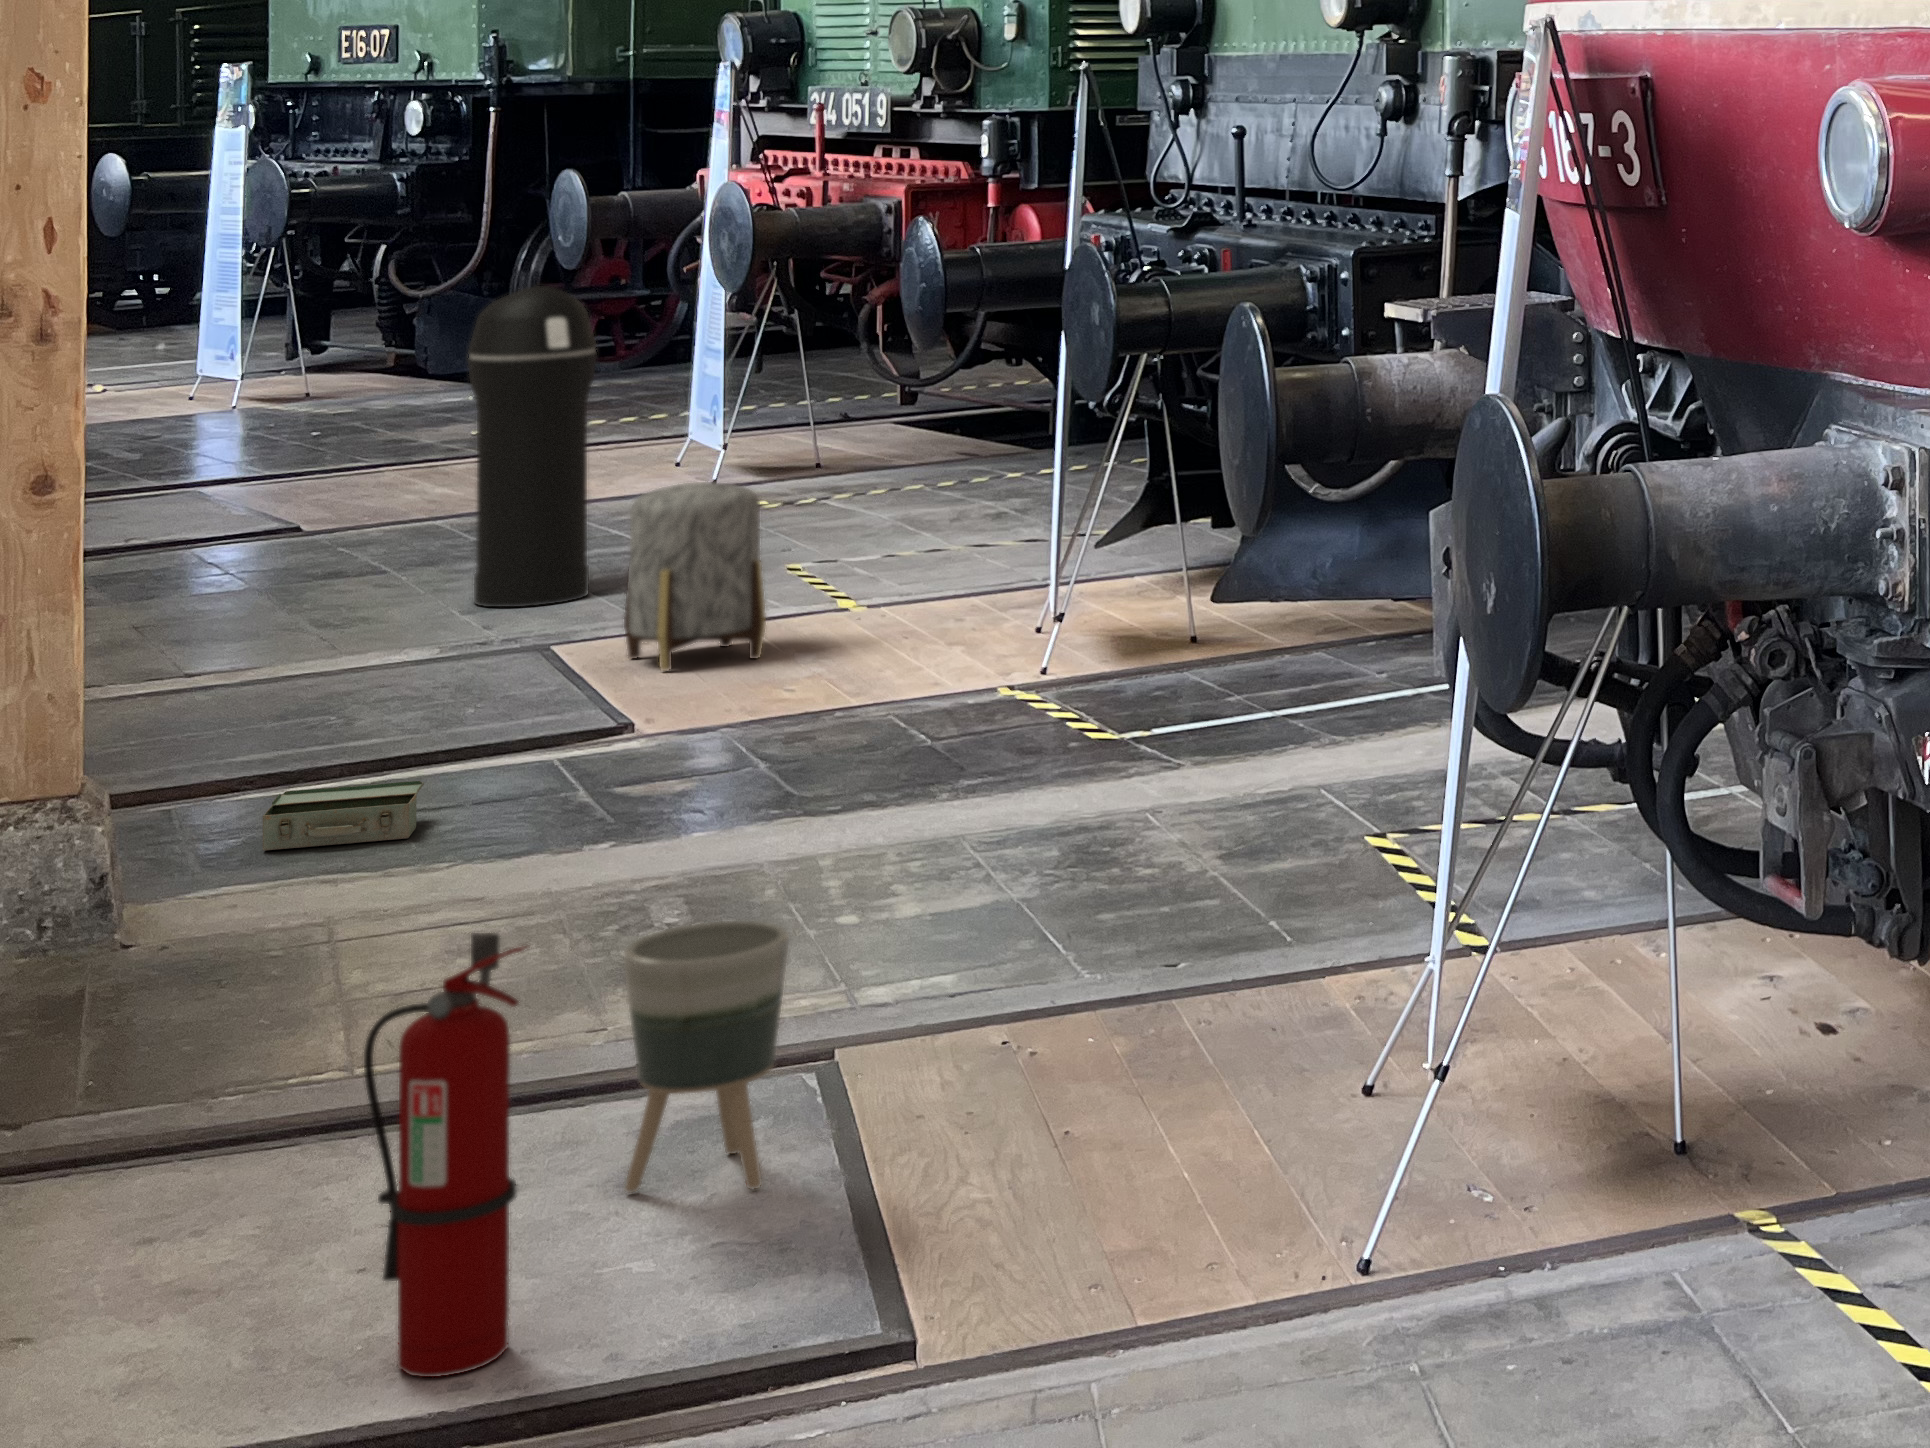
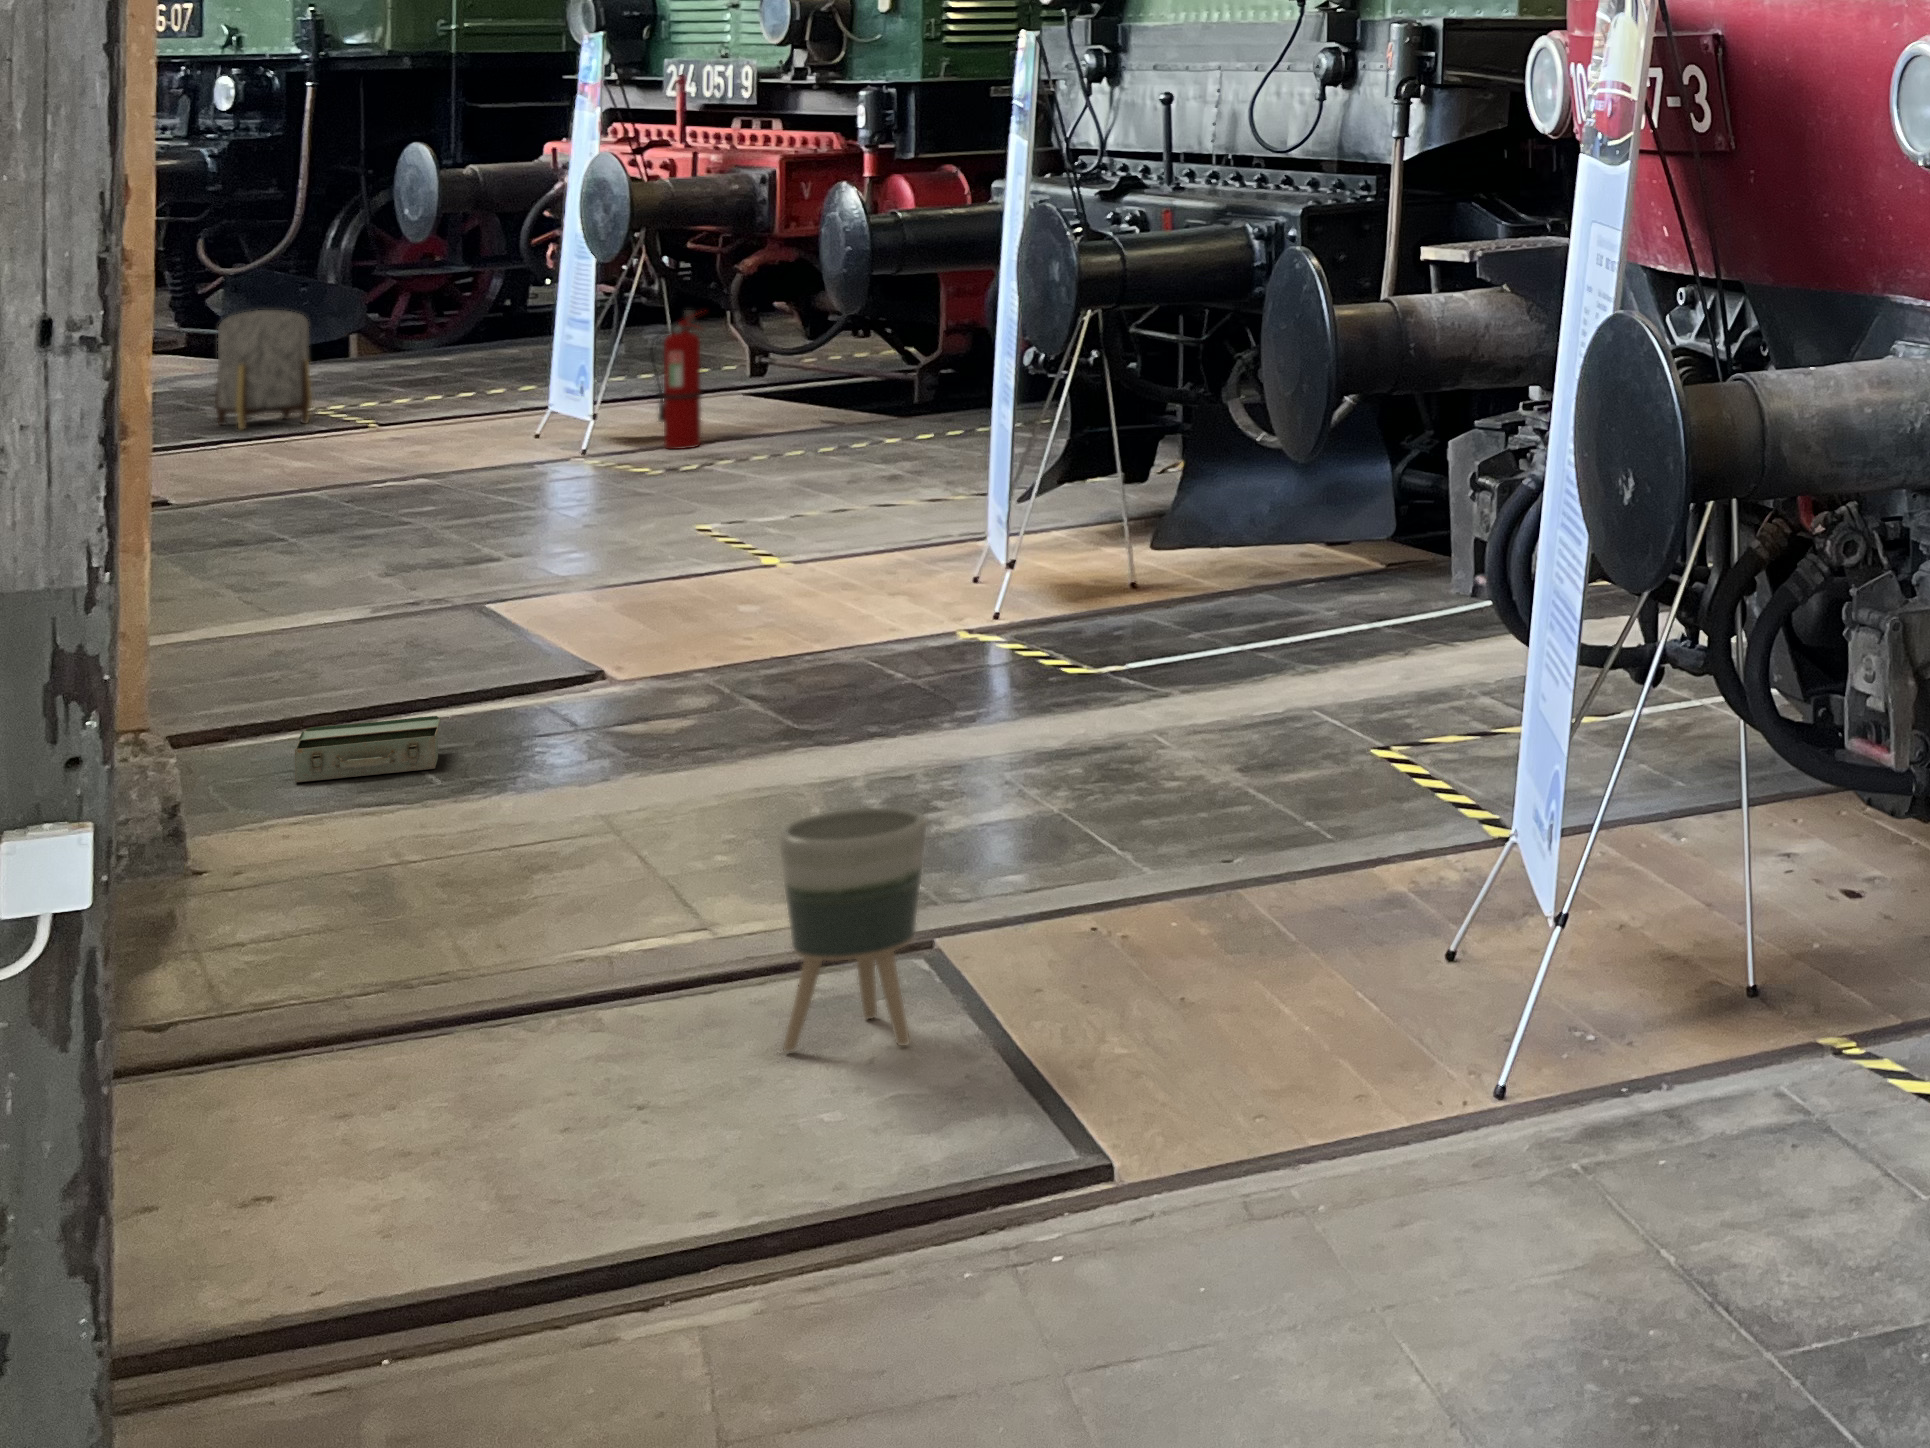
trash can: present [468,286,597,607] -> none [392,253,519,565]
stool: present [624,482,766,671] -> present [215,310,312,429]
fire extinguisher: present [364,933,526,1377] -> present [651,310,706,449]

